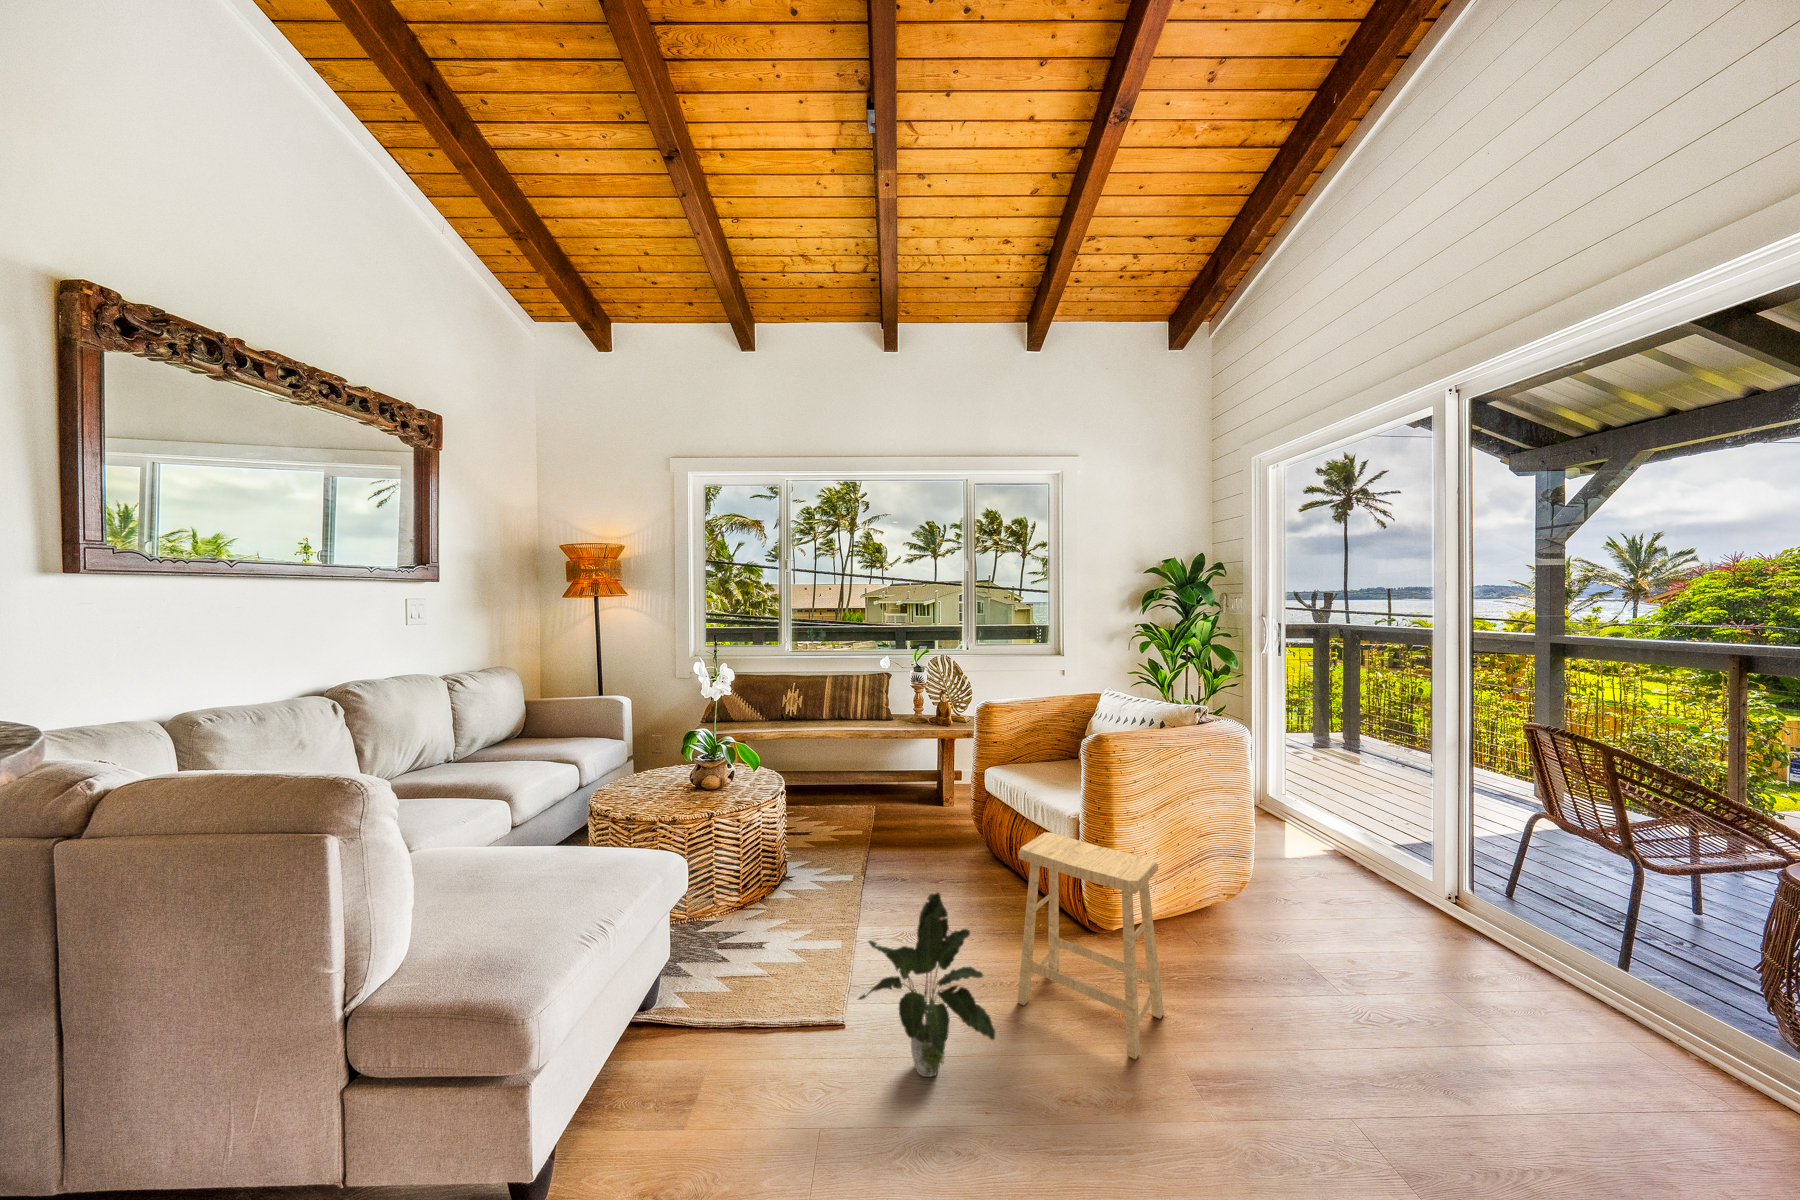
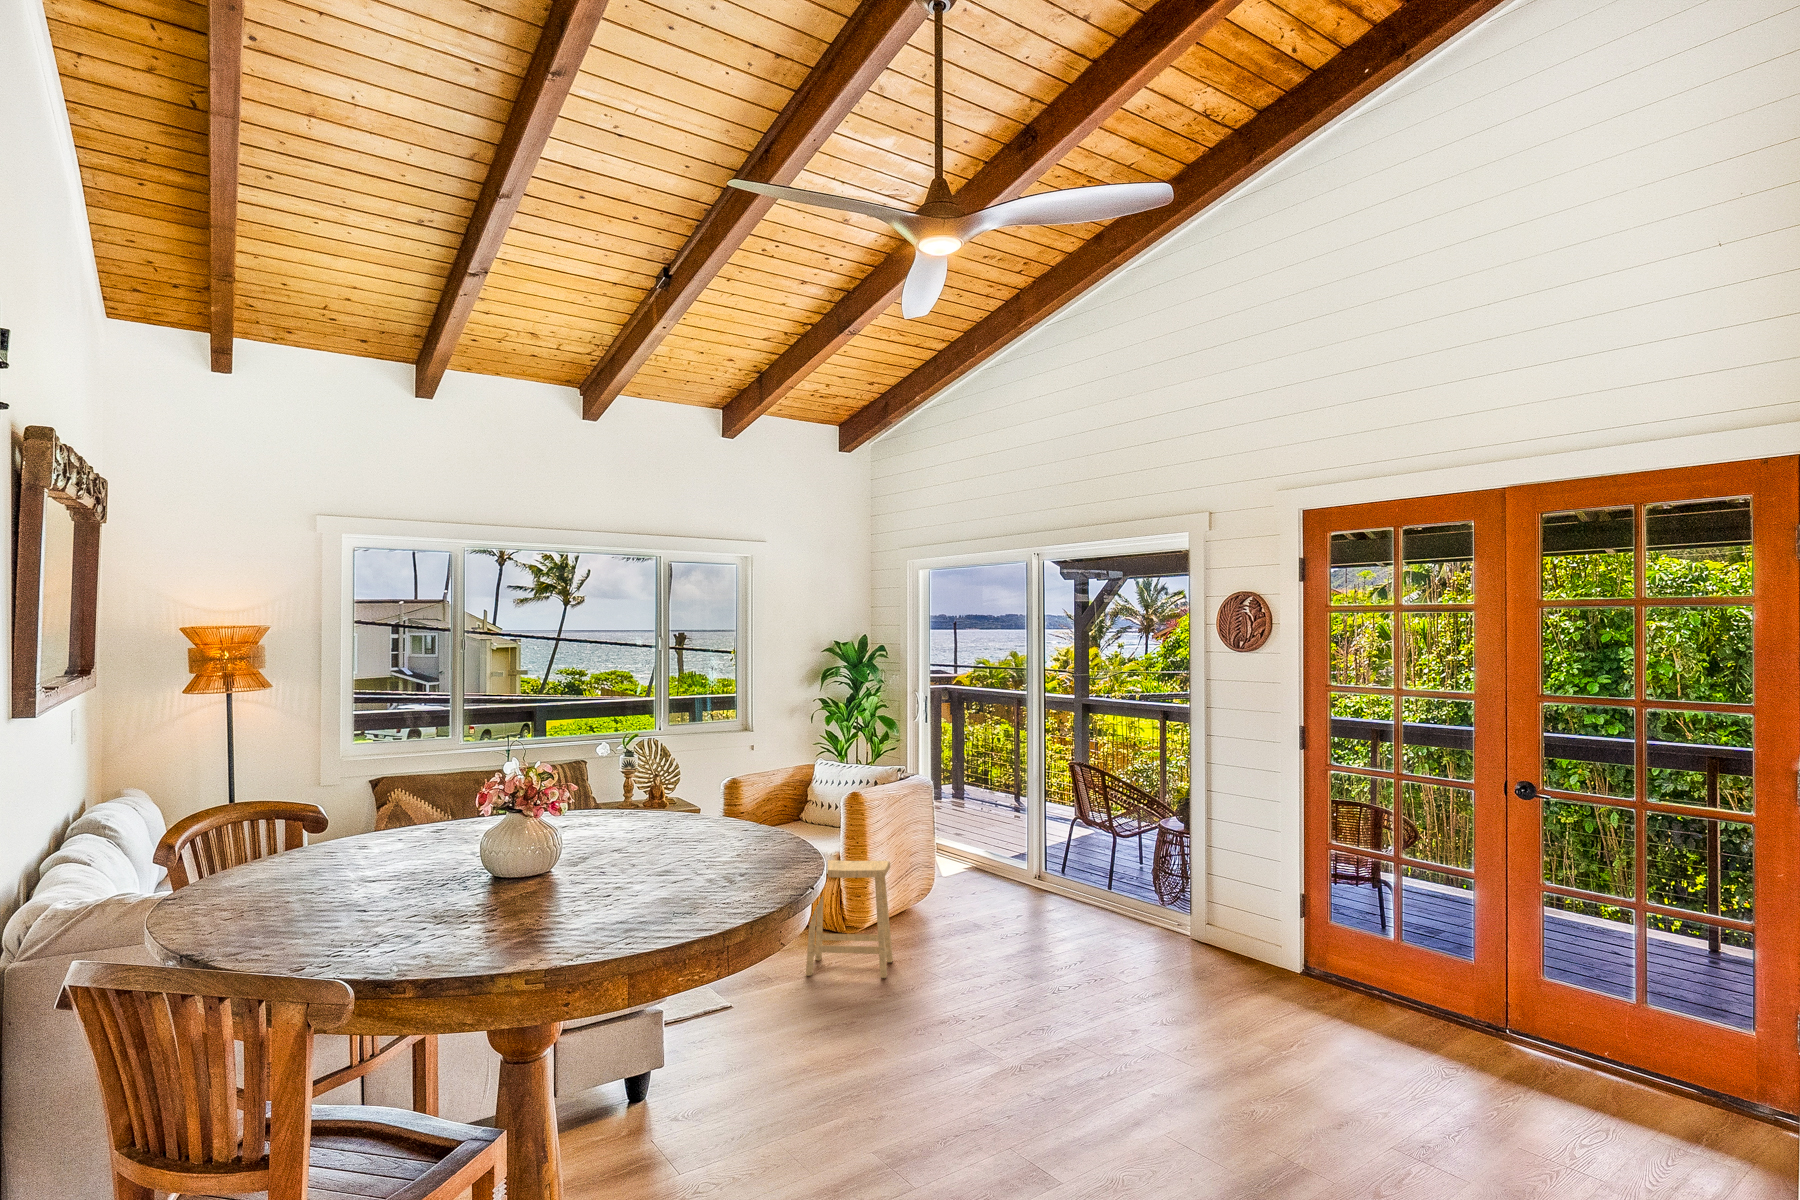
potted plant: present [859,893,995,1077] -> none [730,893,818,1012]

